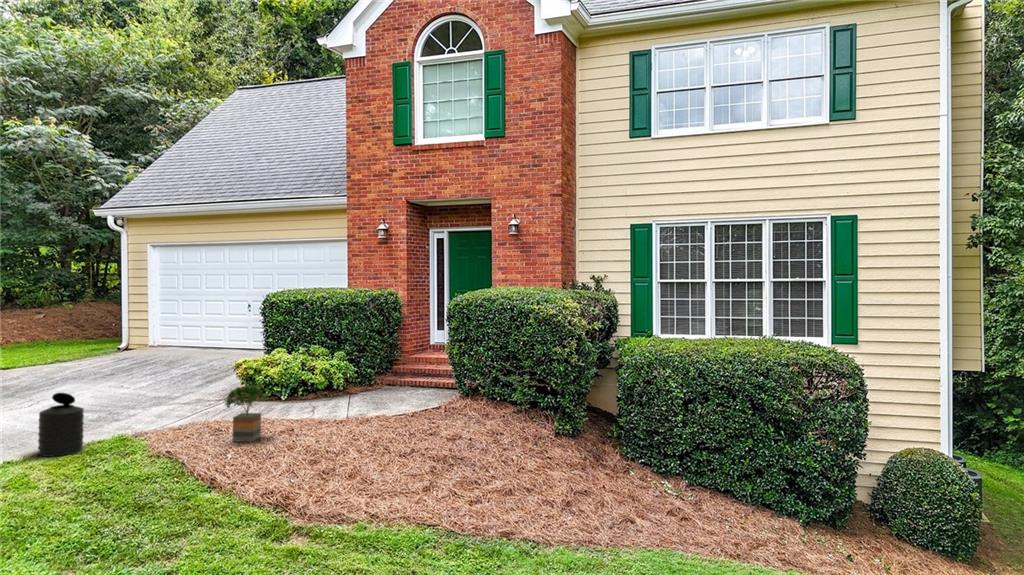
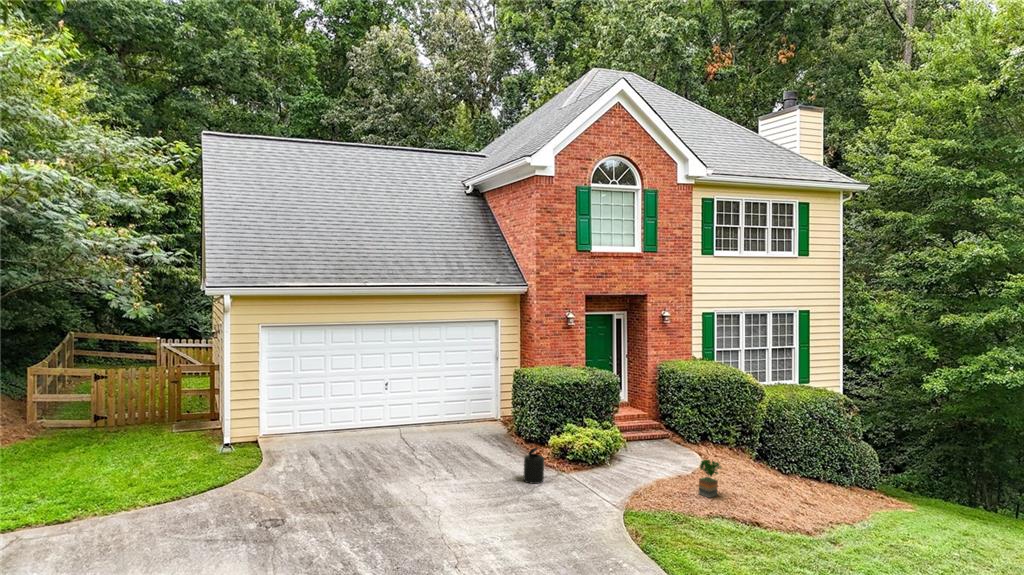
trash can: present [38,393,84,457] -> present [523,448,544,484]

